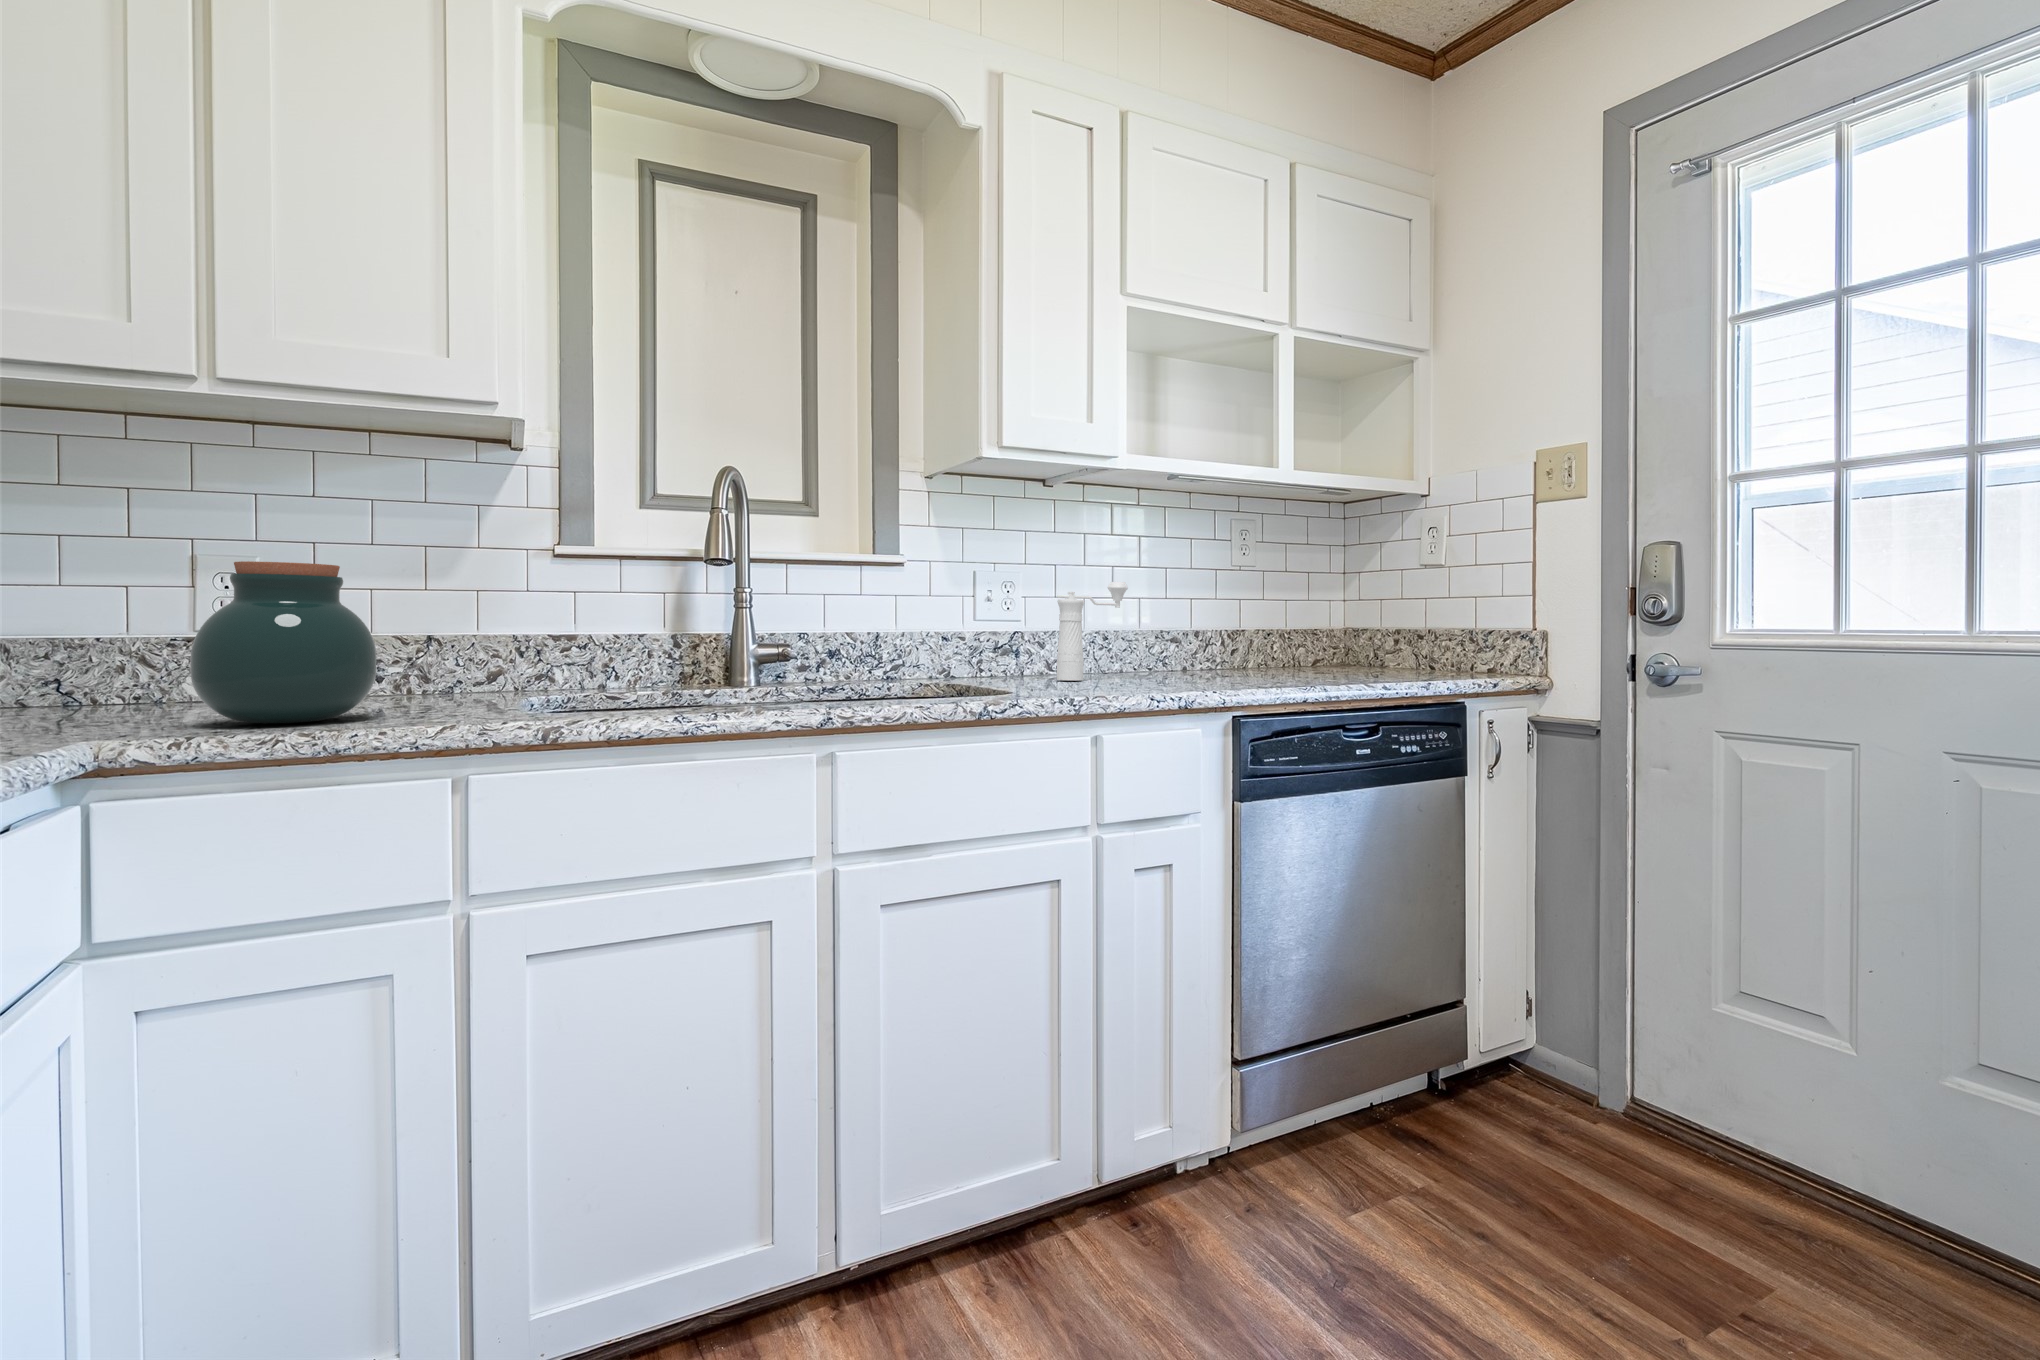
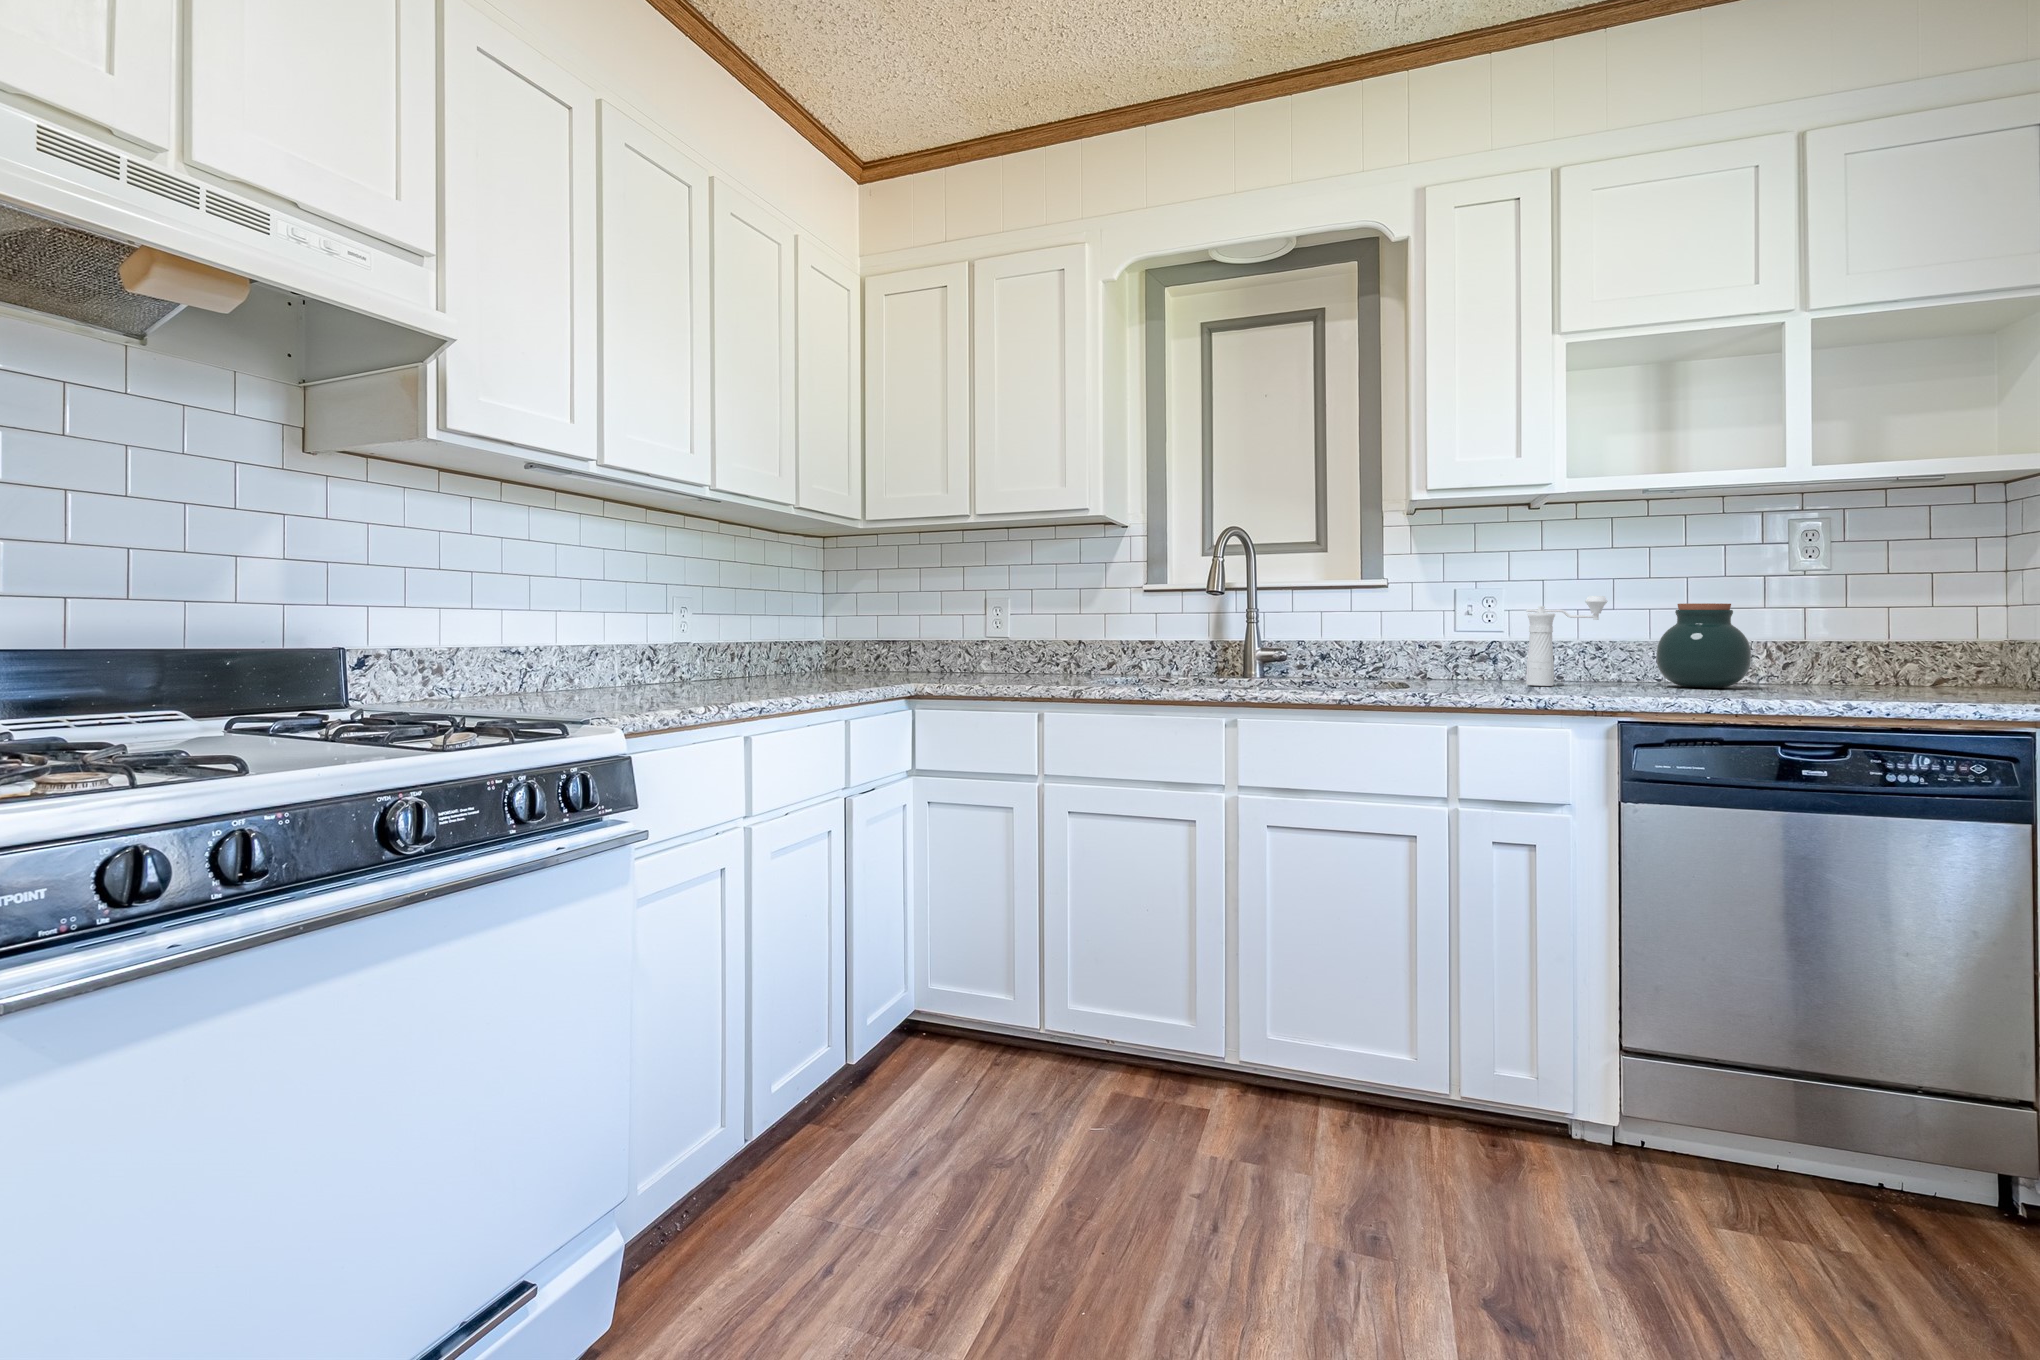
jar: present [190,561,376,724] -> present [1657,603,1751,688]

